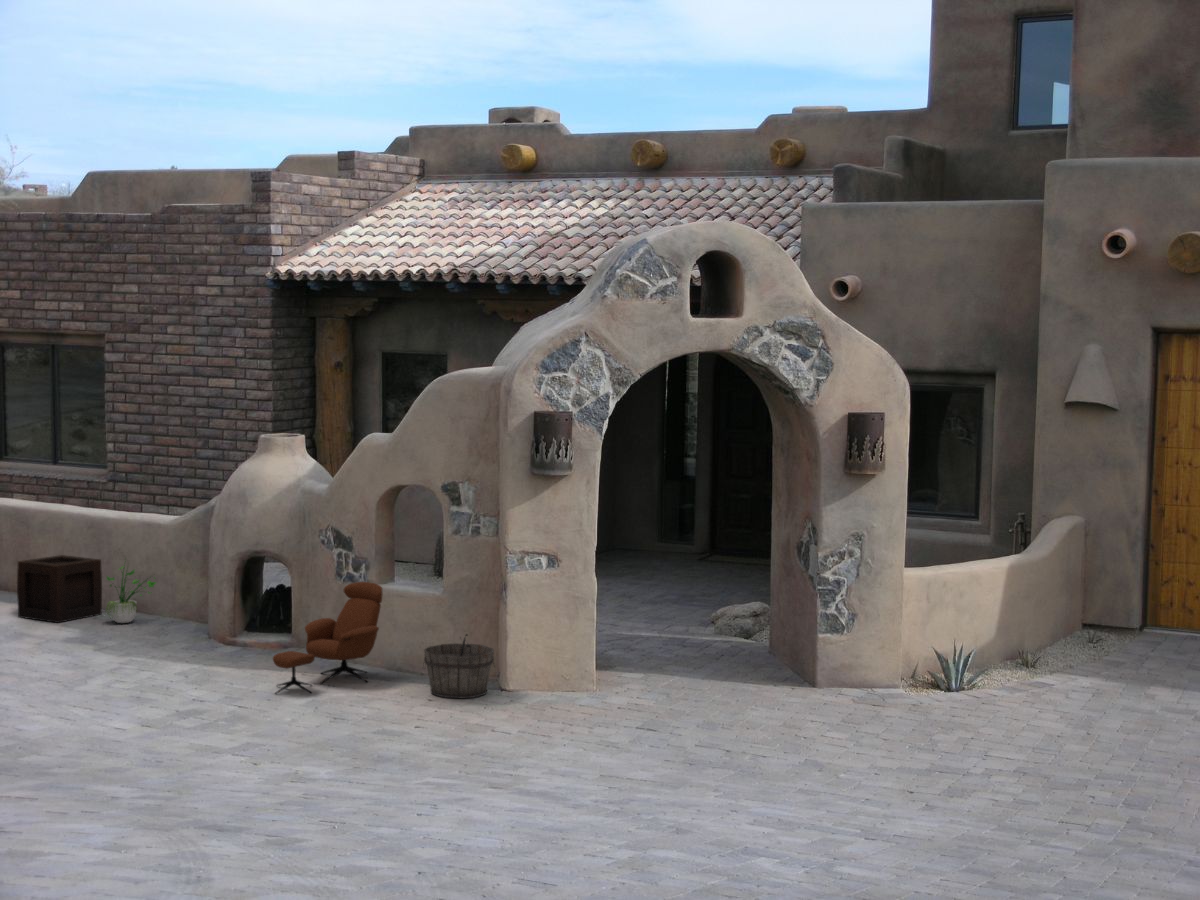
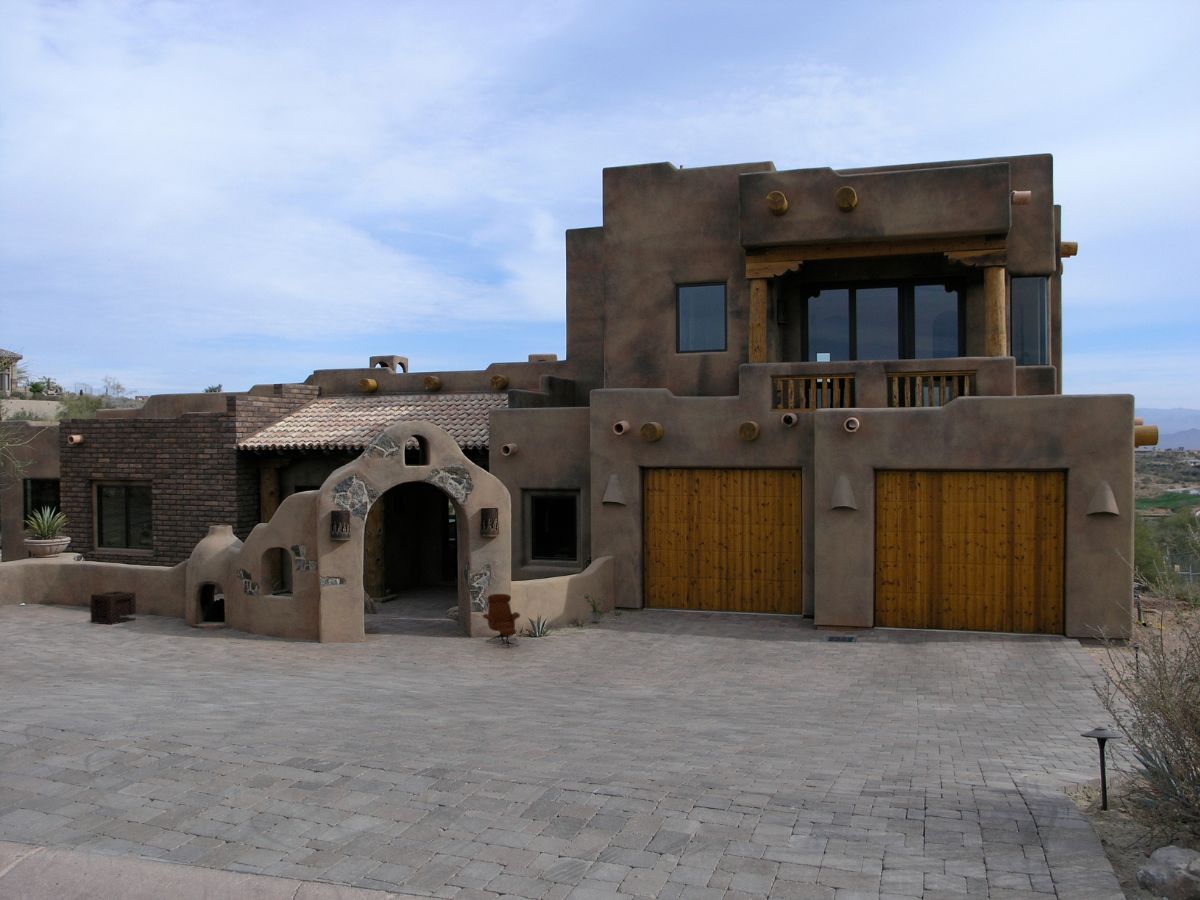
potted plant: present [106,567,156,623] -> present [585,595,603,622]
lounge chair: present [273,582,382,694] -> present [483,594,520,646]
wooden bucket: present [424,634,494,698] -> none [282,617,317,648]

